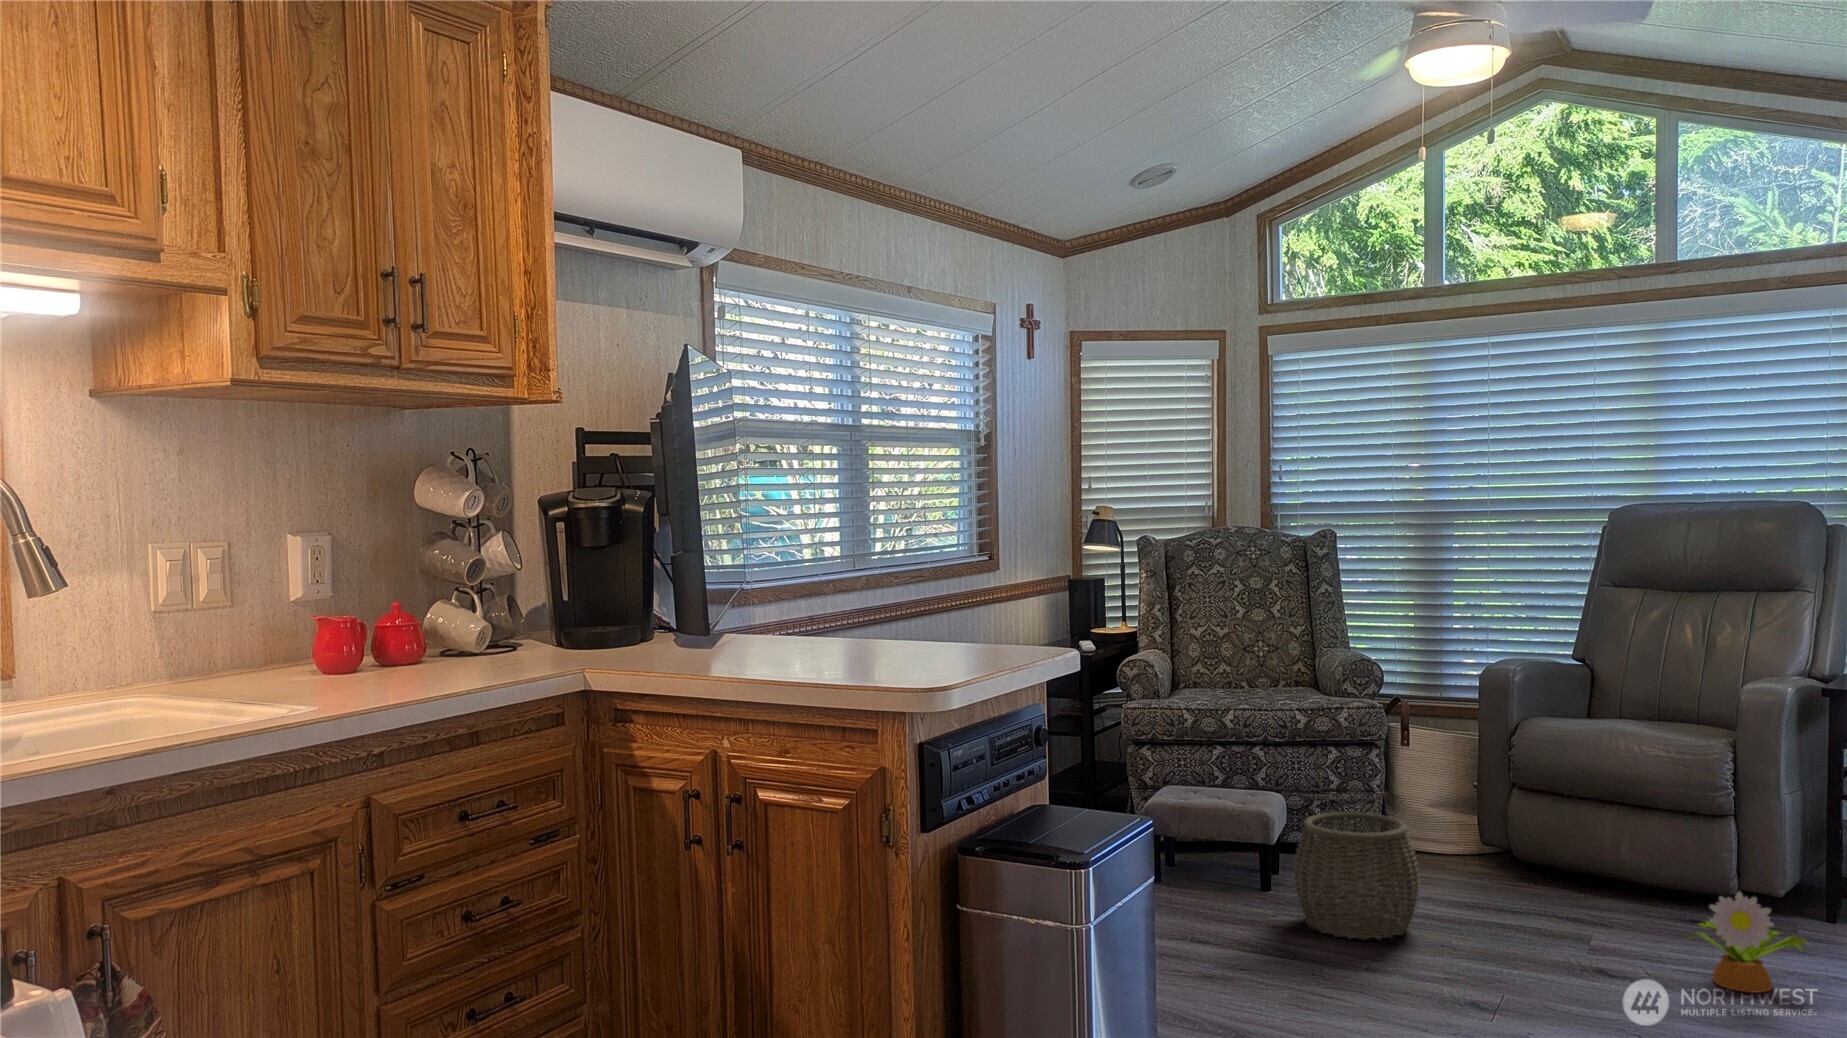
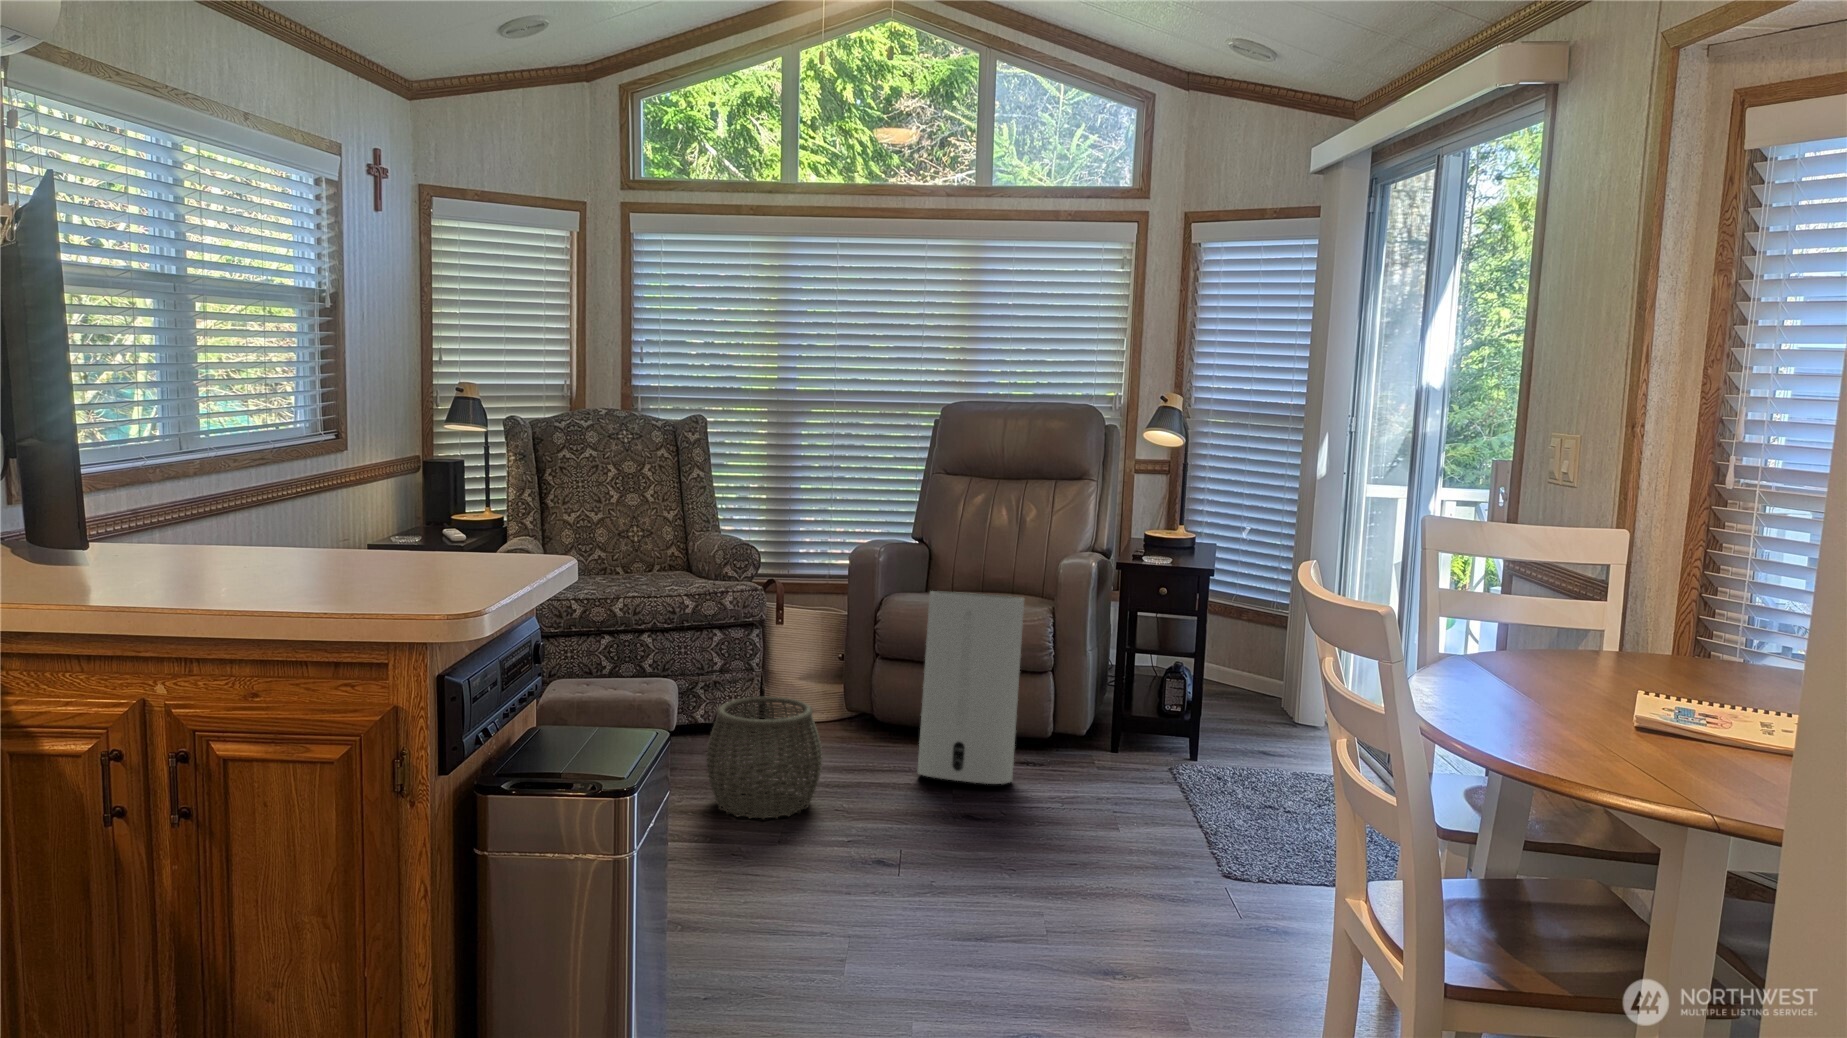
air purifier: none [1546,710,1676,939] -> present [918,591,1024,784]
decorative plant: present [1686,892,1807,993] -> none [1040,741,1127,822]

